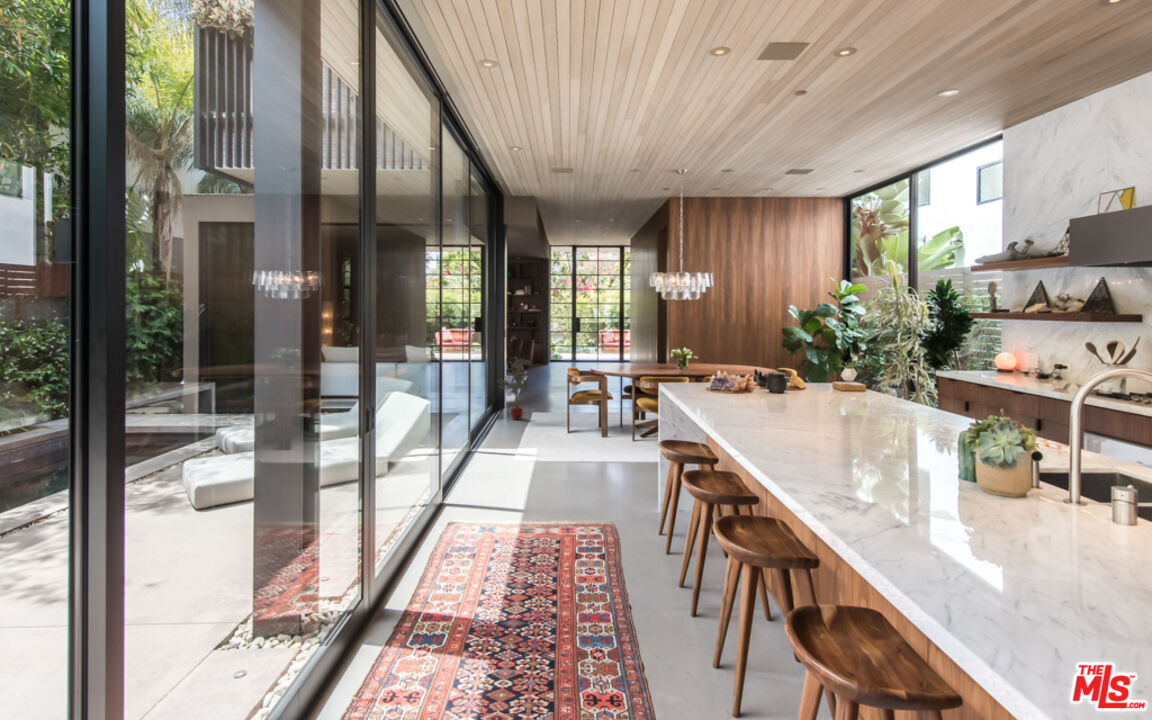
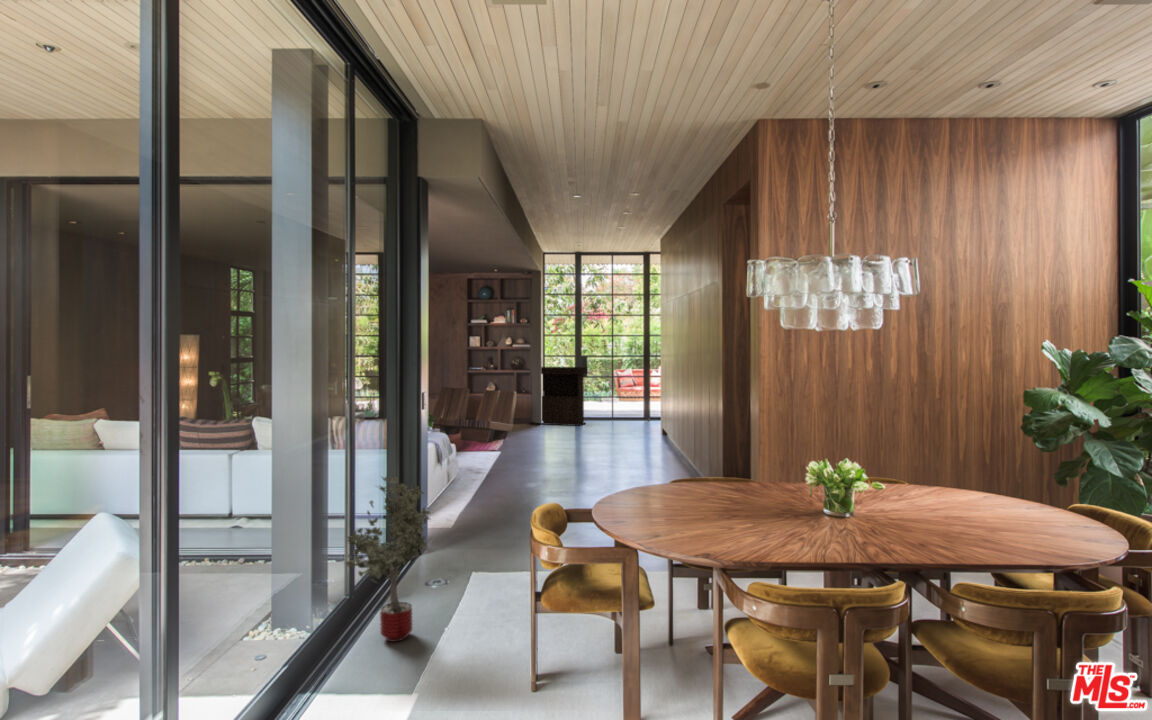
console table: none [537,326,581,366] -> present [529,367,587,426]

